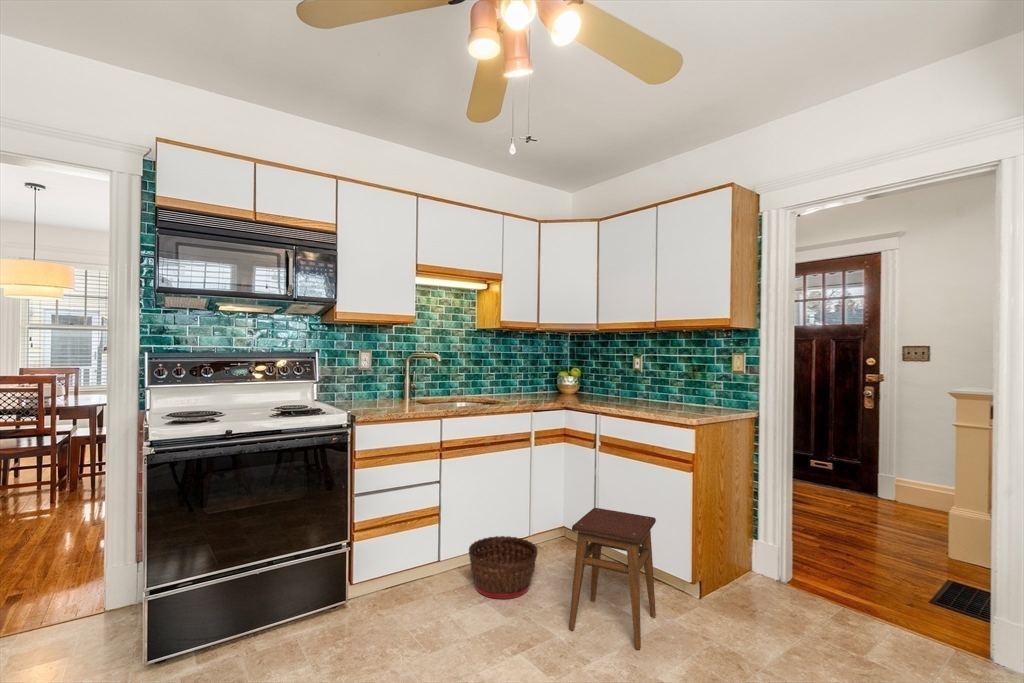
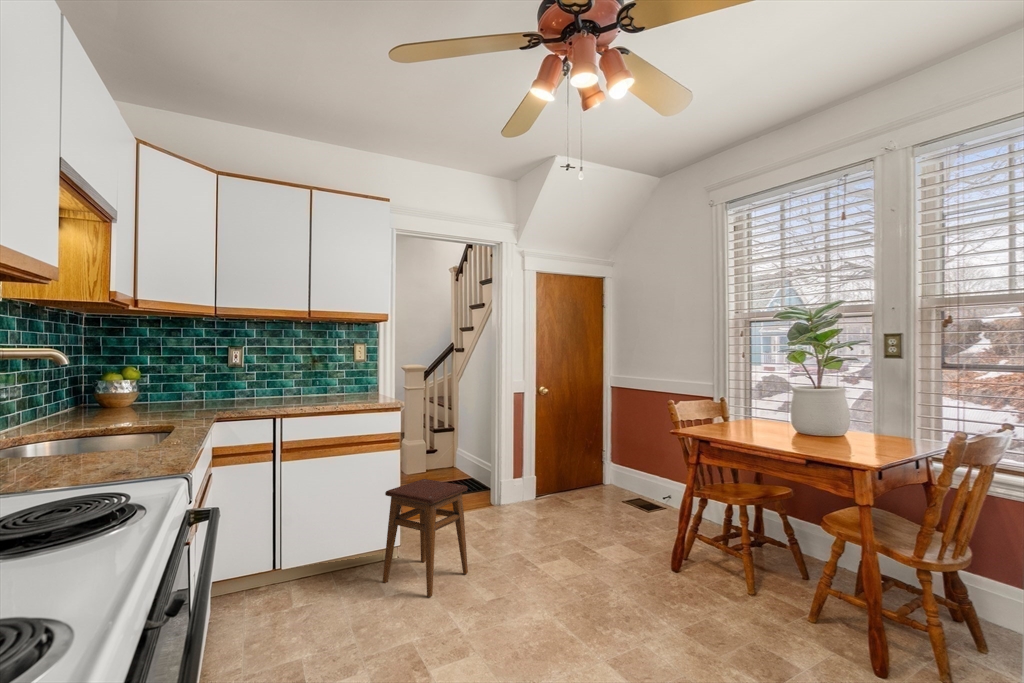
basket: present [469,536,537,599] -> none [274,565,366,649]

